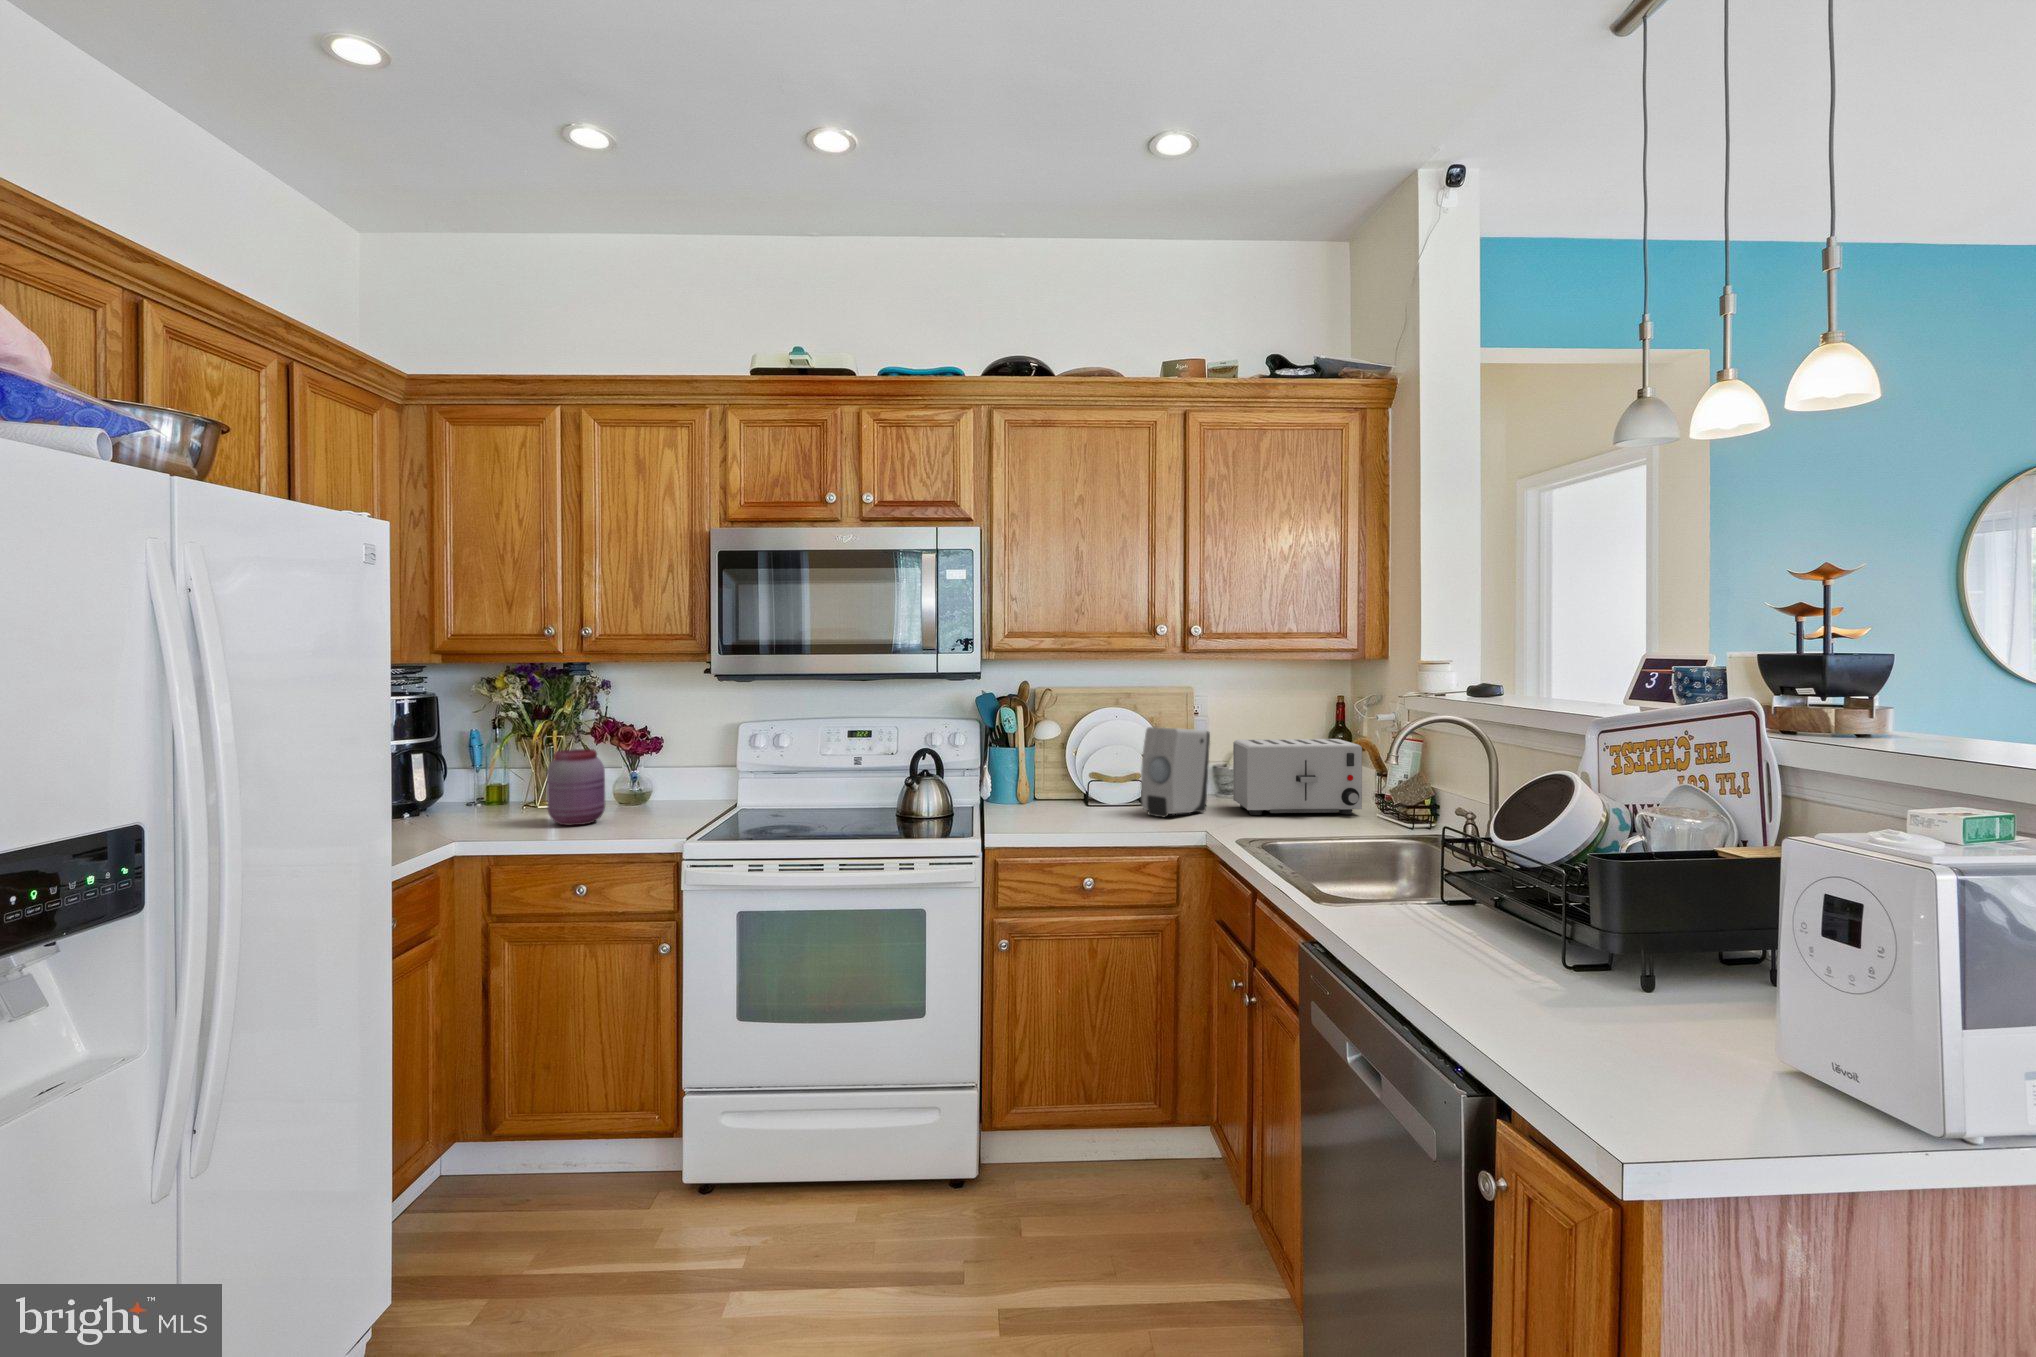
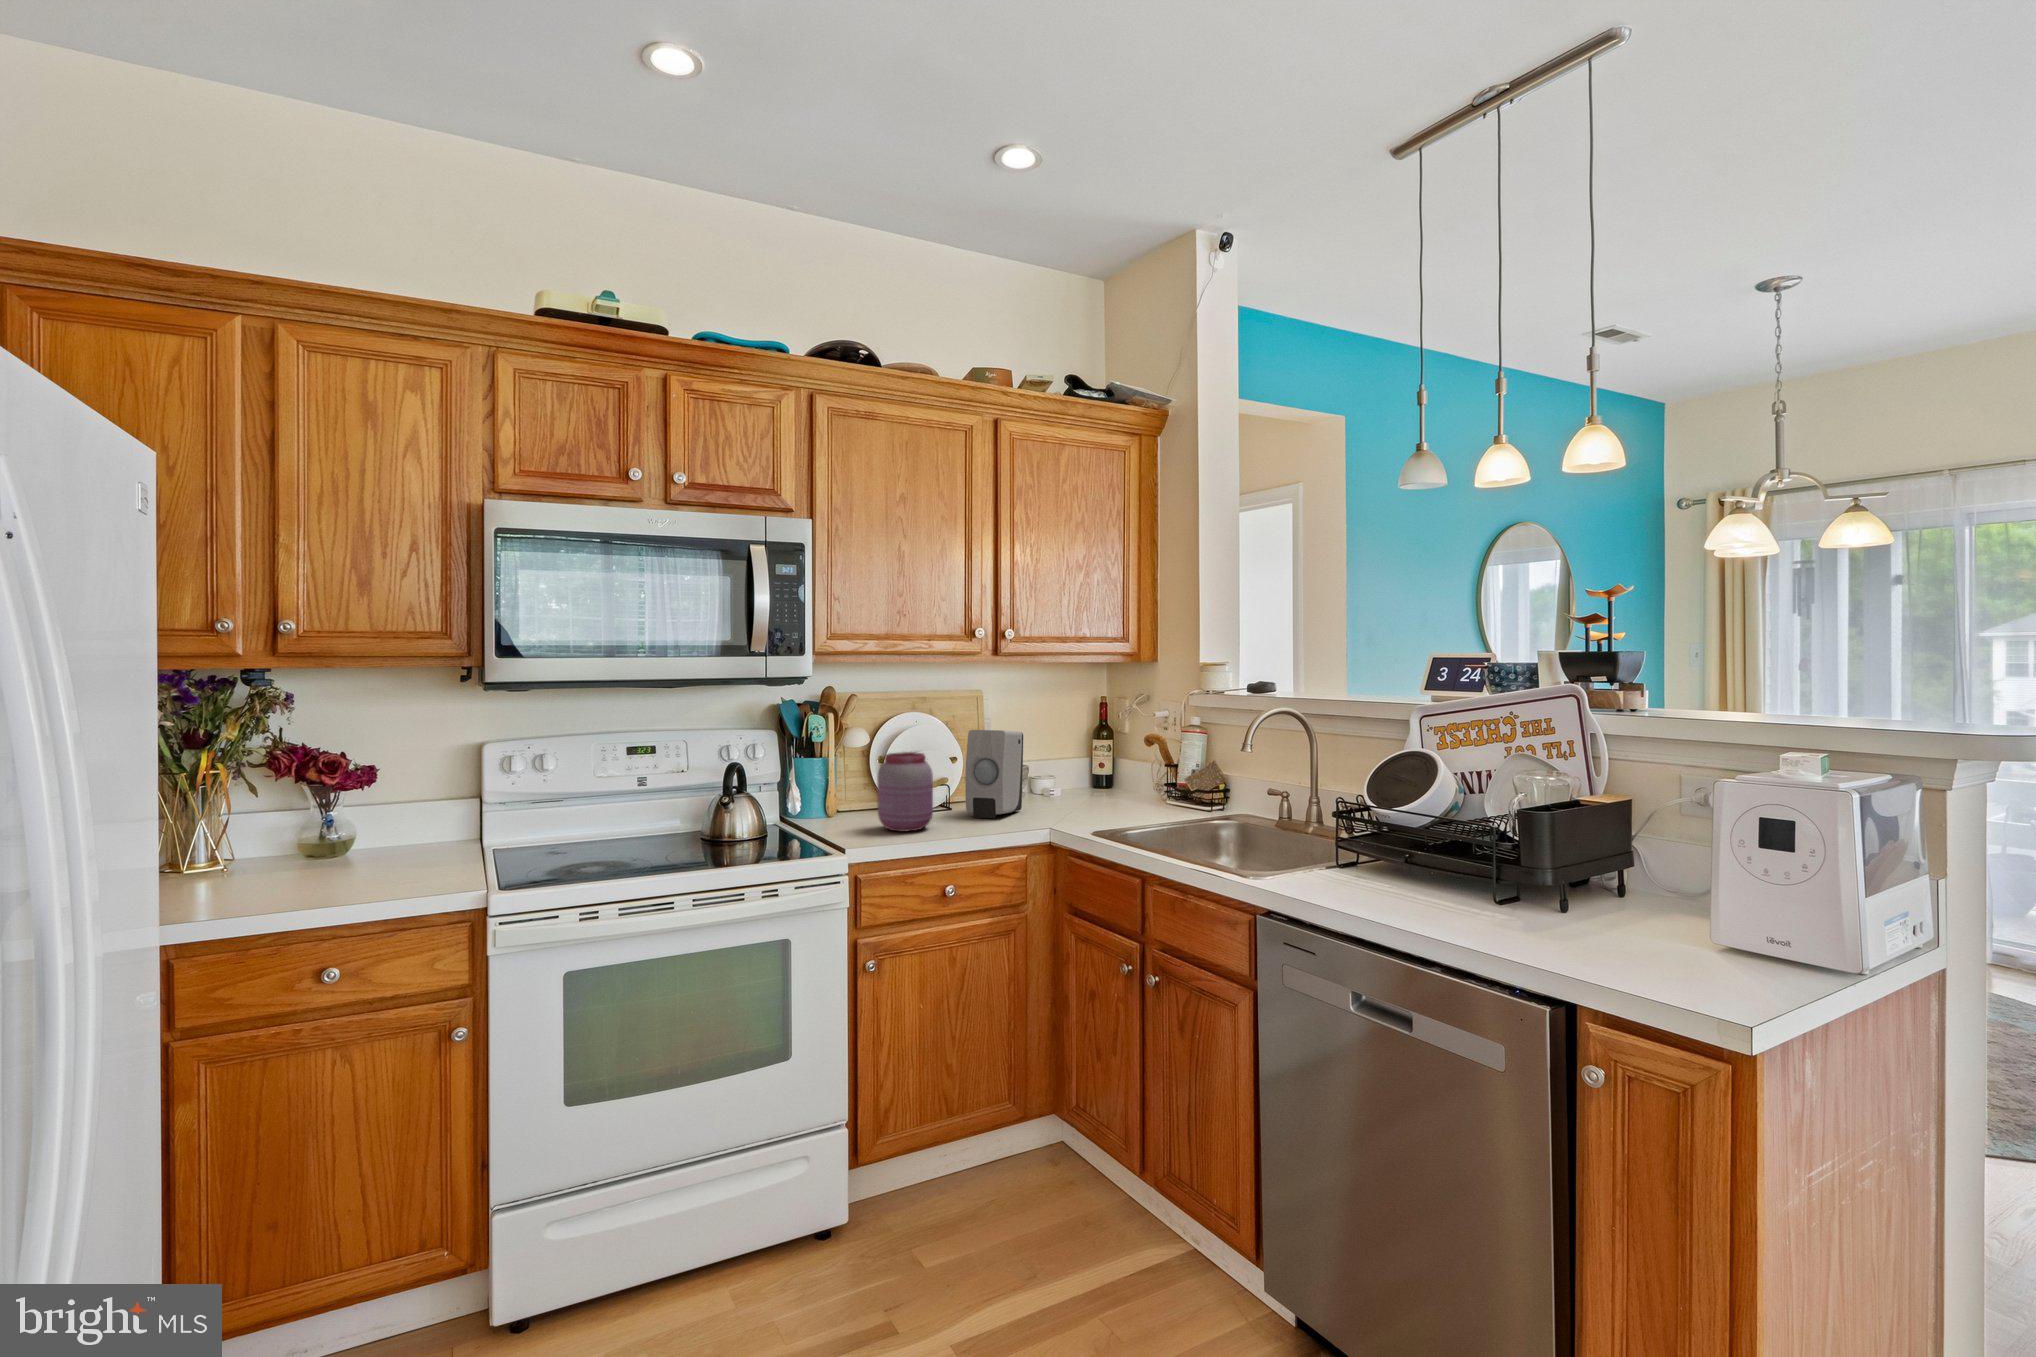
toaster: present [1233,739,1362,815] -> none [1035,736,1155,810]
jar: present [547,749,605,826] -> present [877,752,933,832]

